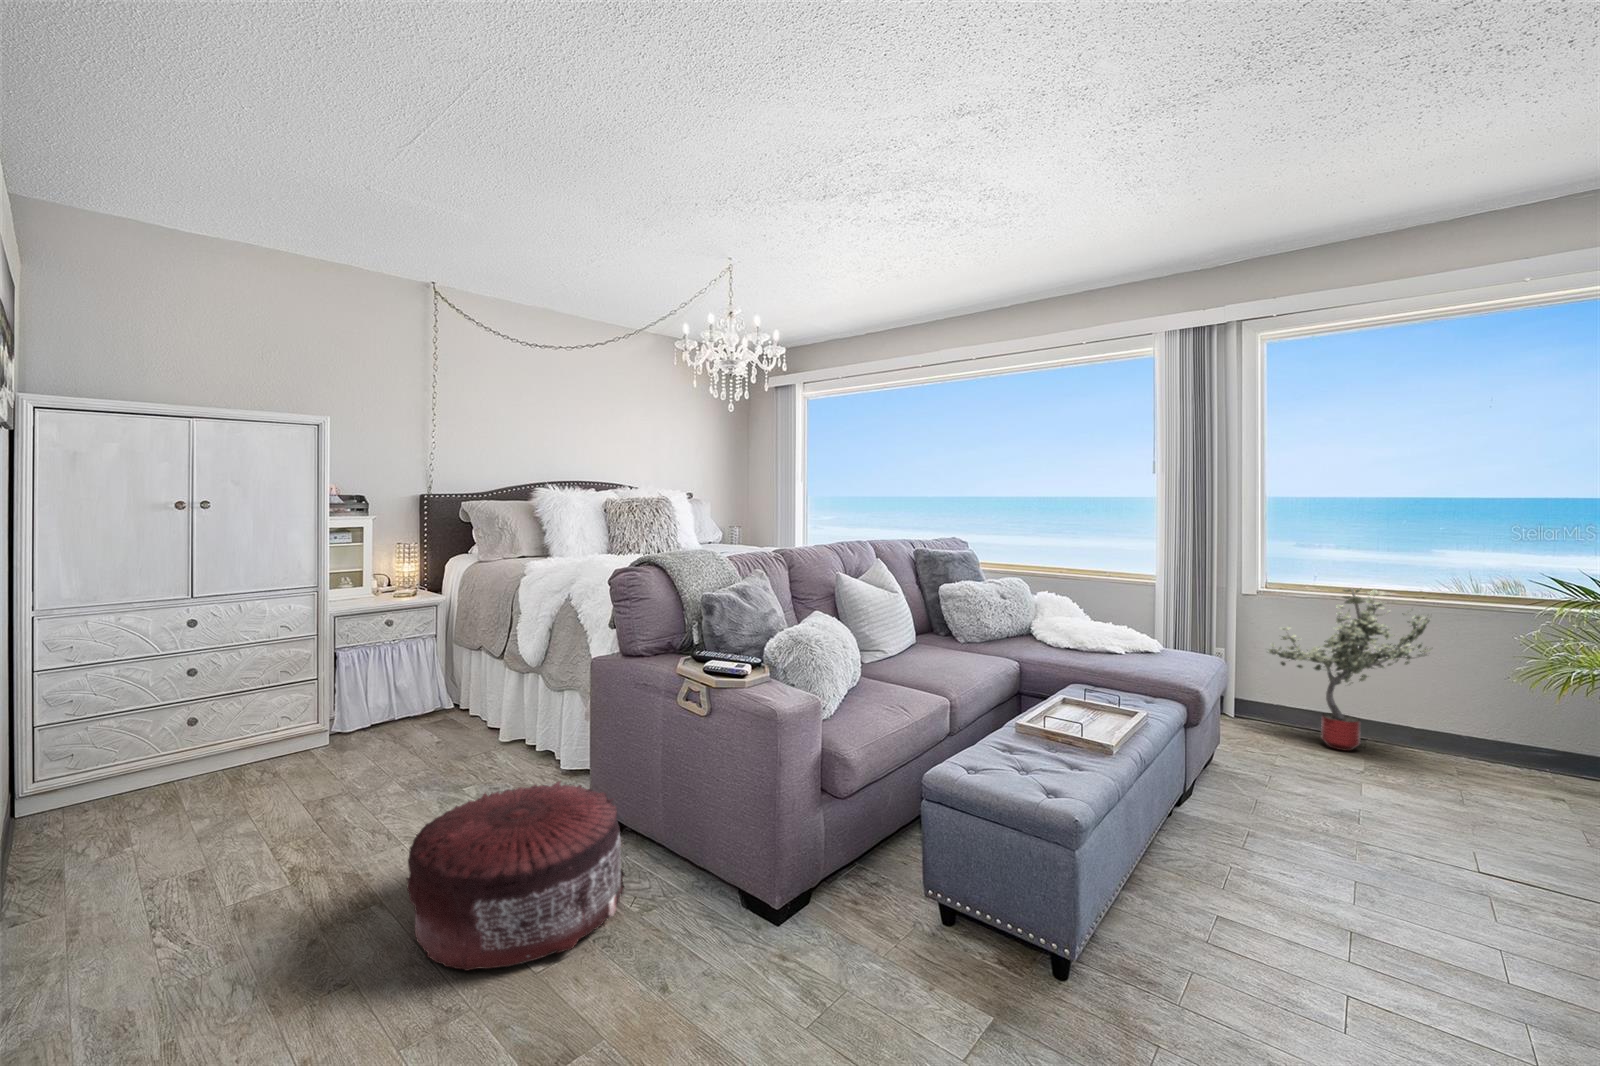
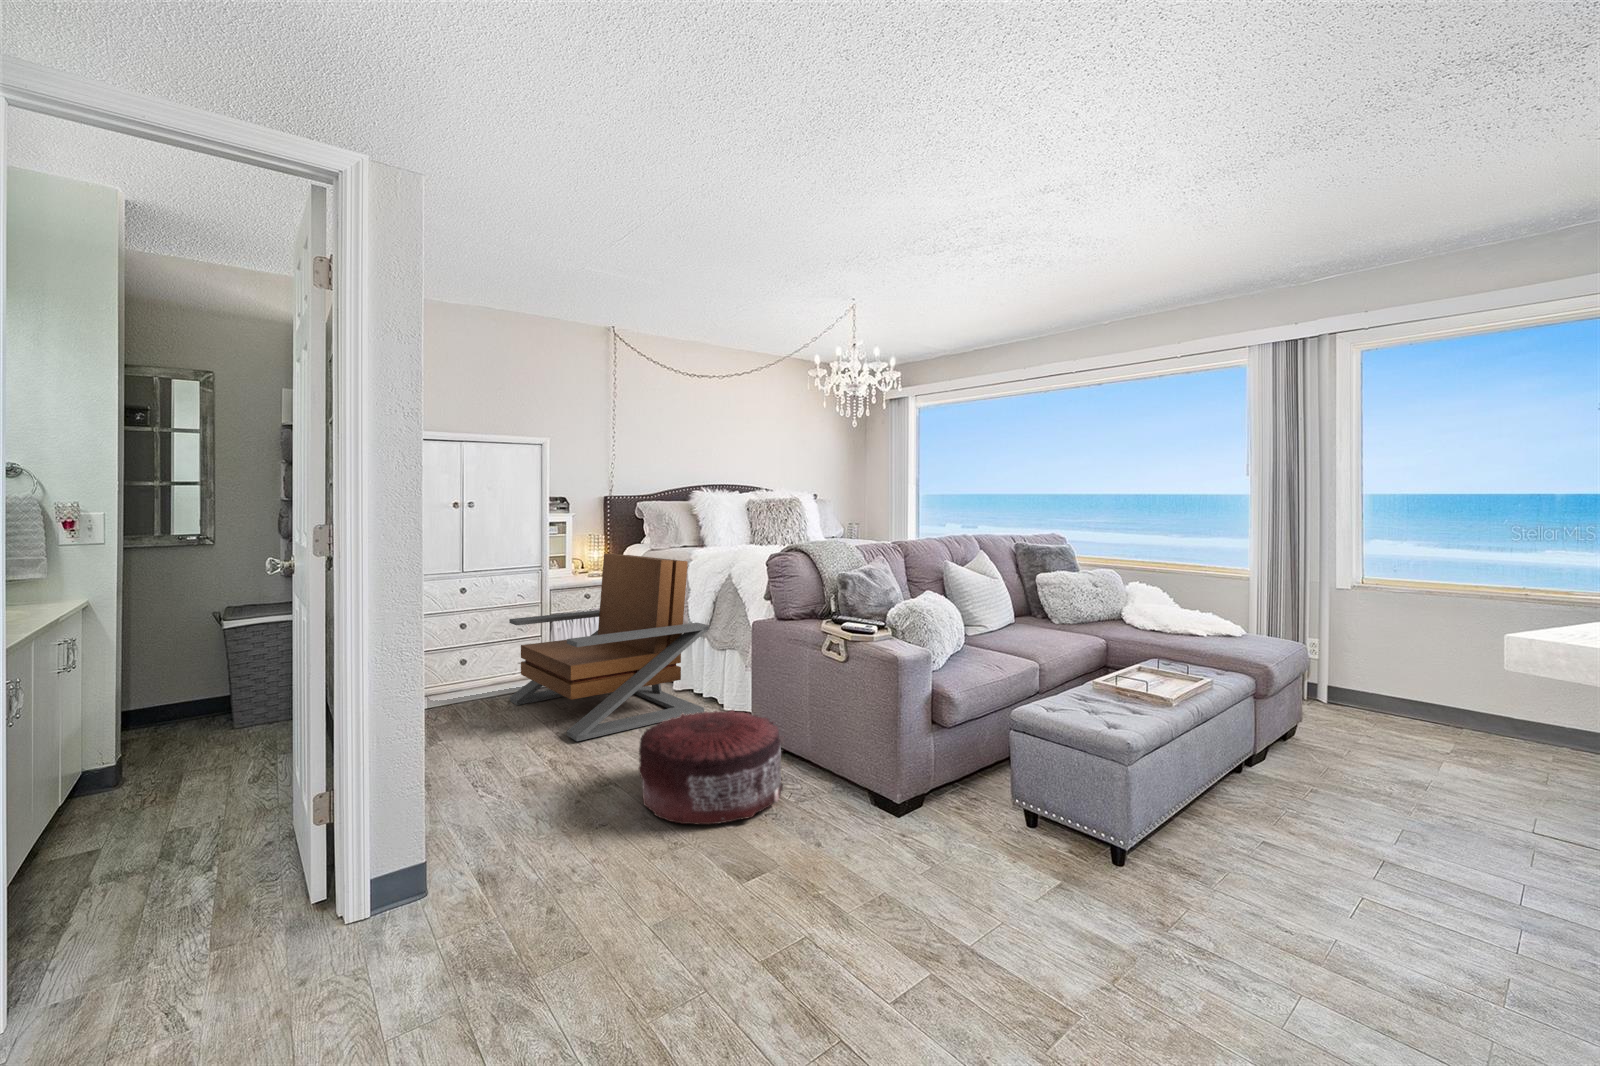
lounge chair: none [263,569,541,832] -> present [509,554,709,741]
potted tree: present [1268,588,1431,751] -> none [1352,582,1519,735]

